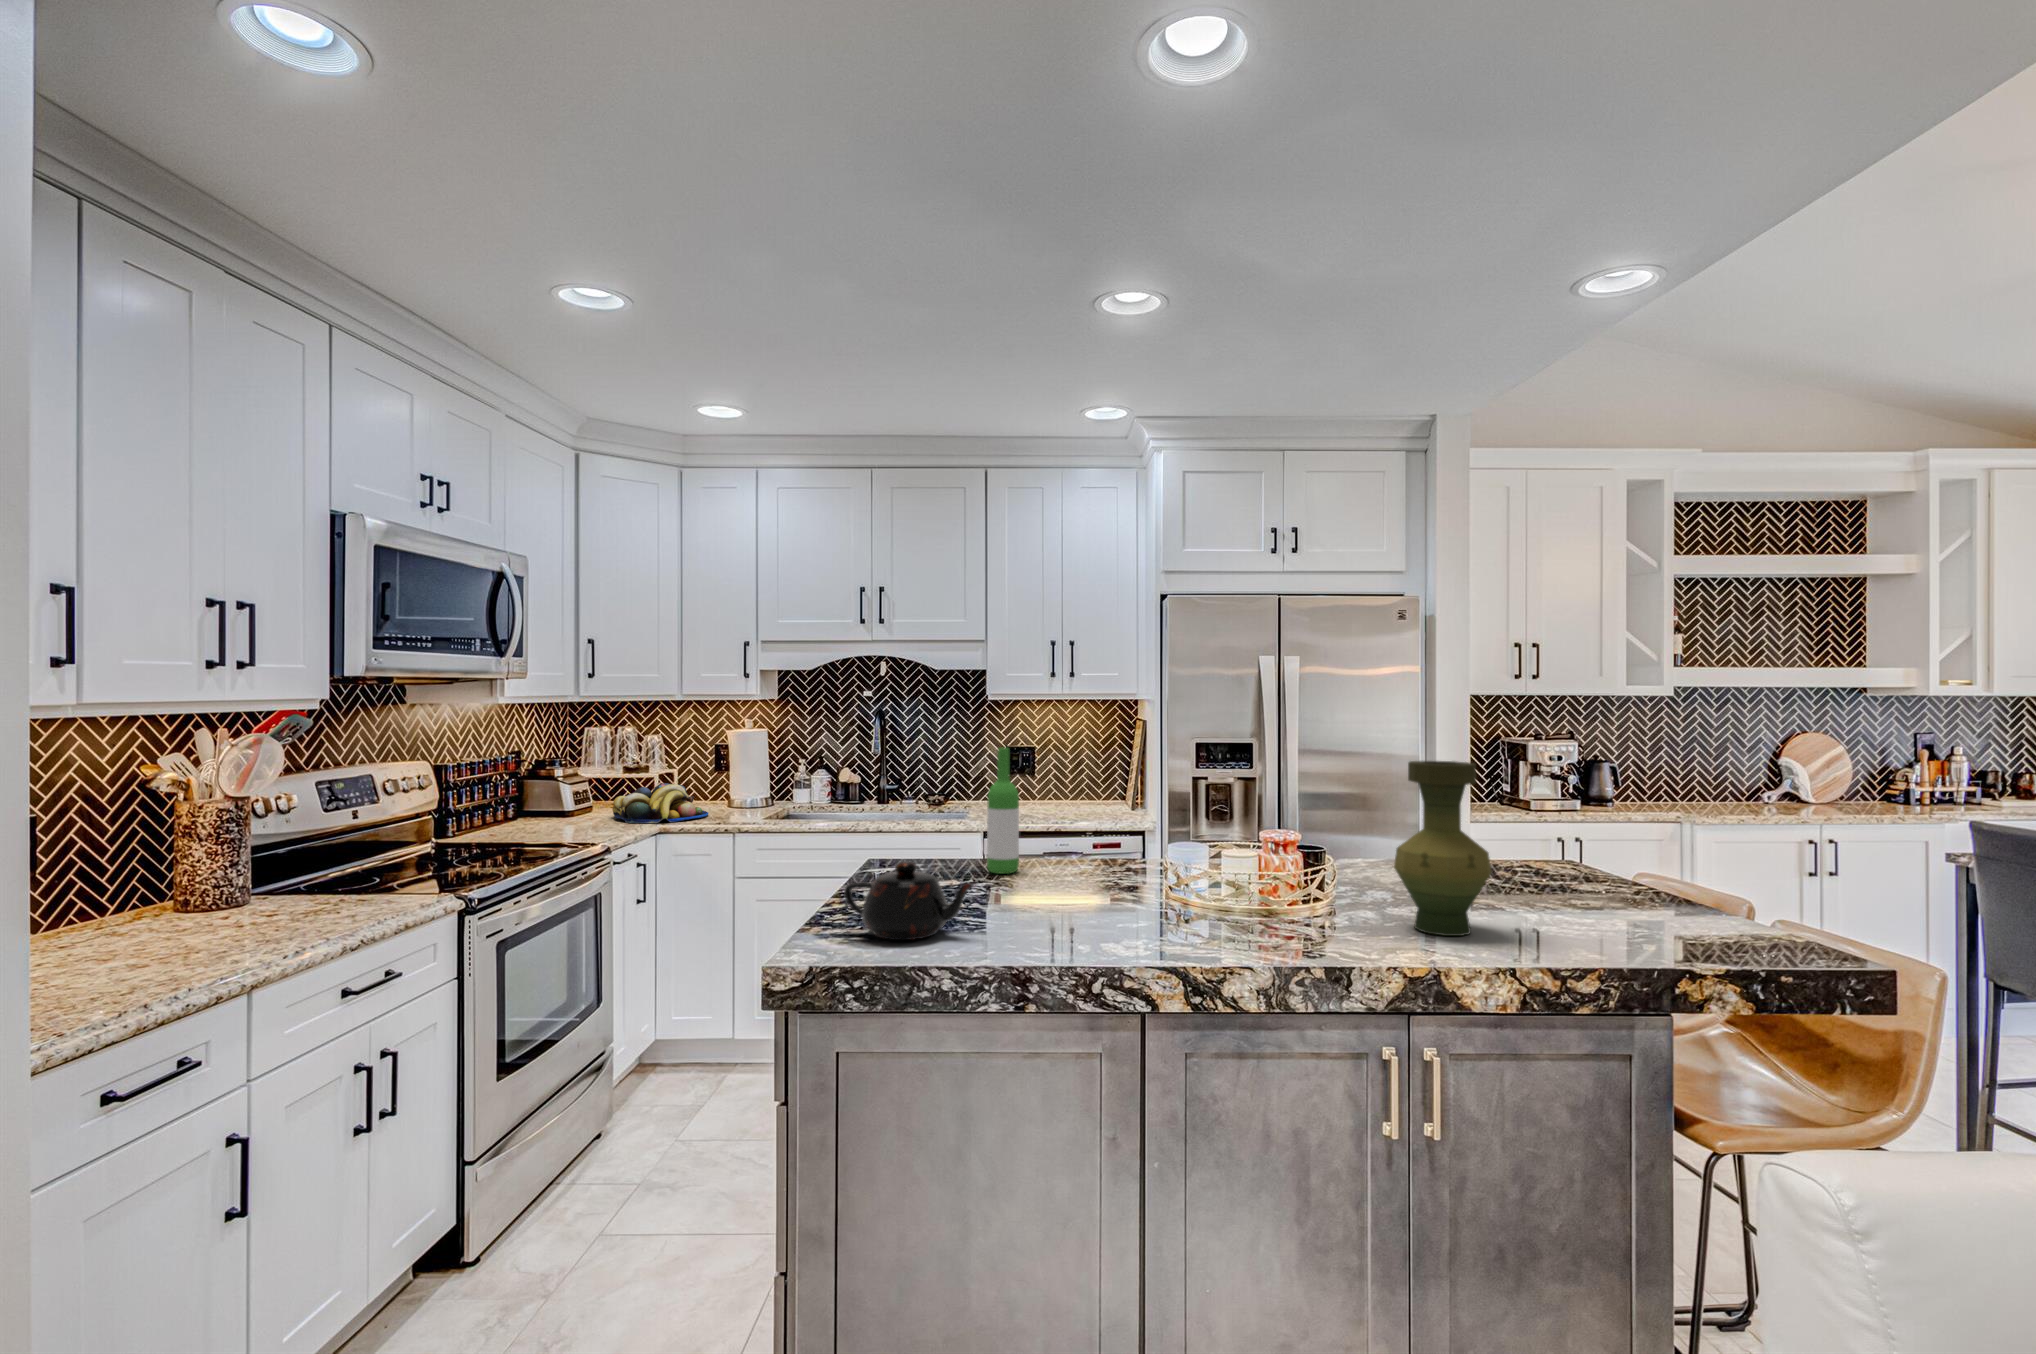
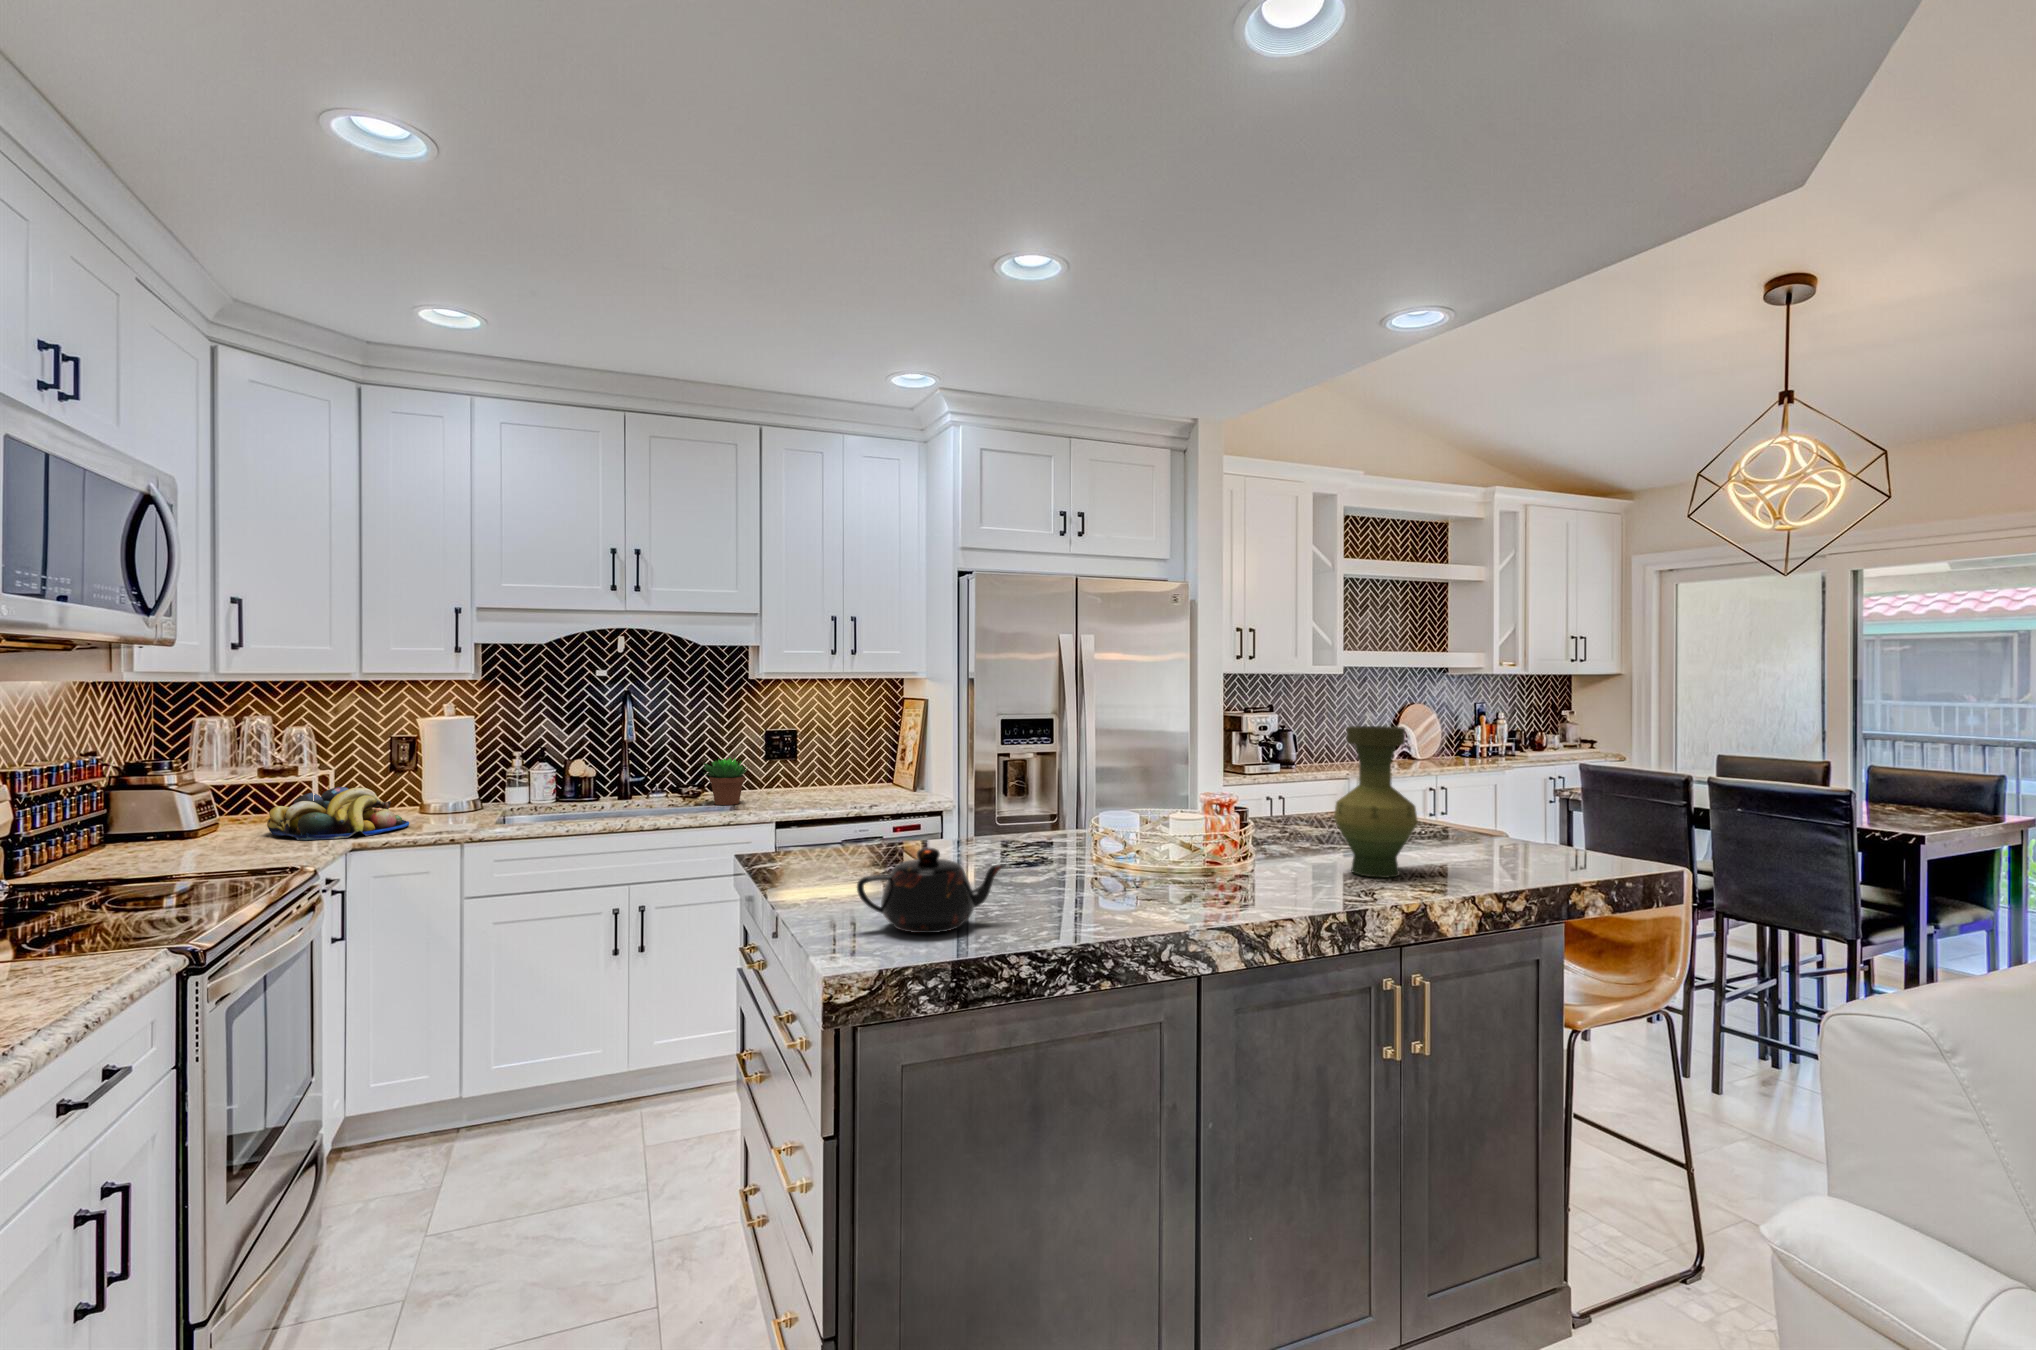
wine bottle: present [987,748,1019,874] -> none [896,726,930,860]
succulent plant: none [939,770,981,813] -> present [703,758,748,805]

